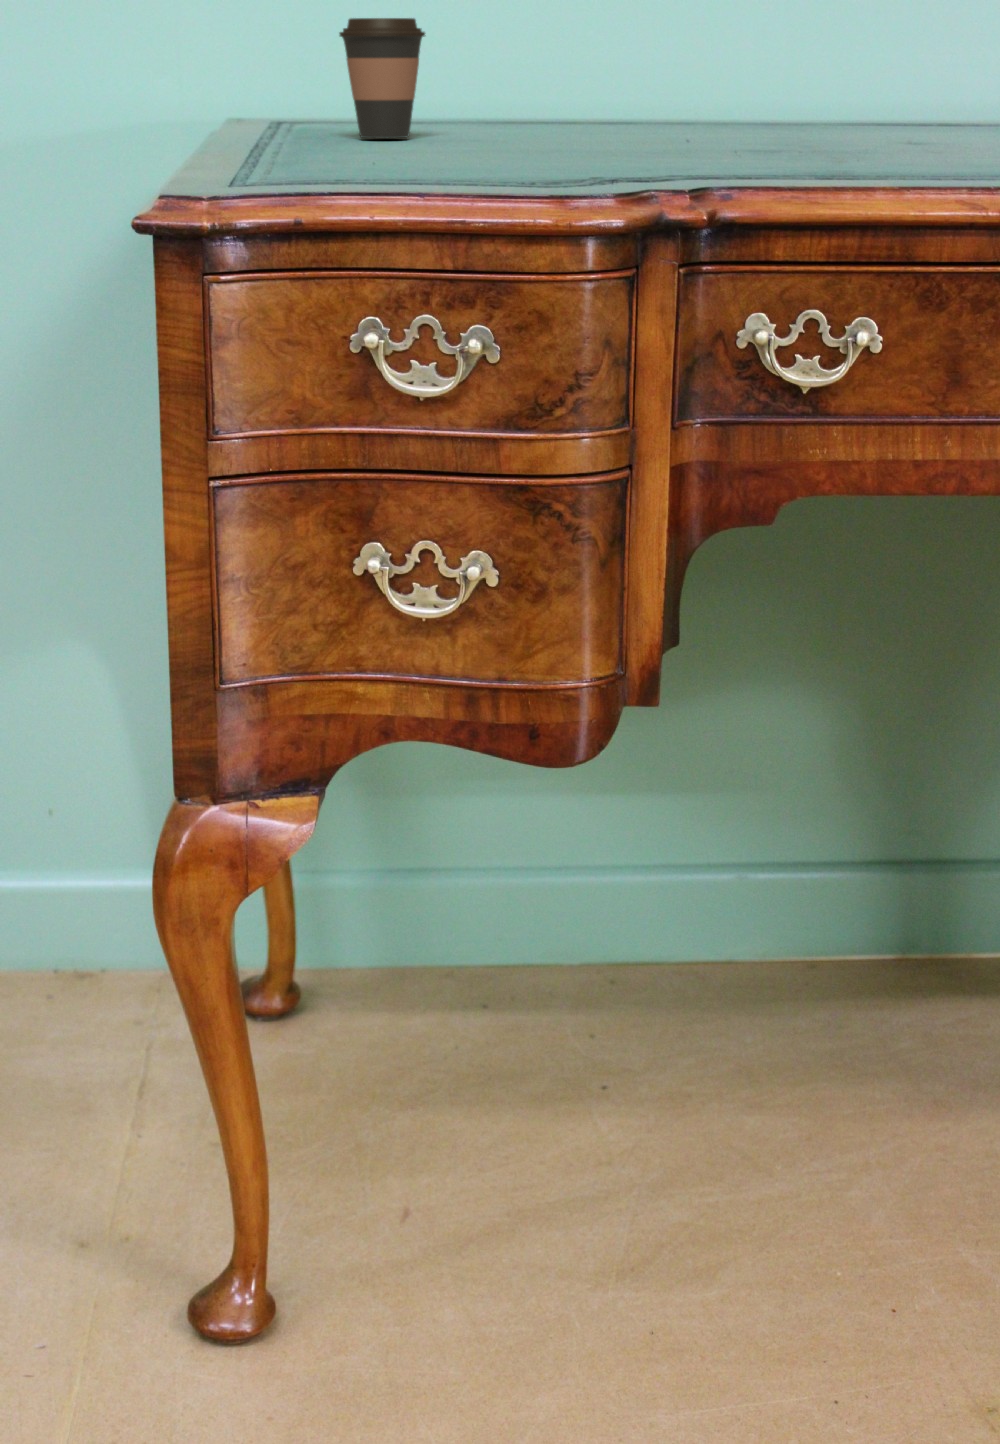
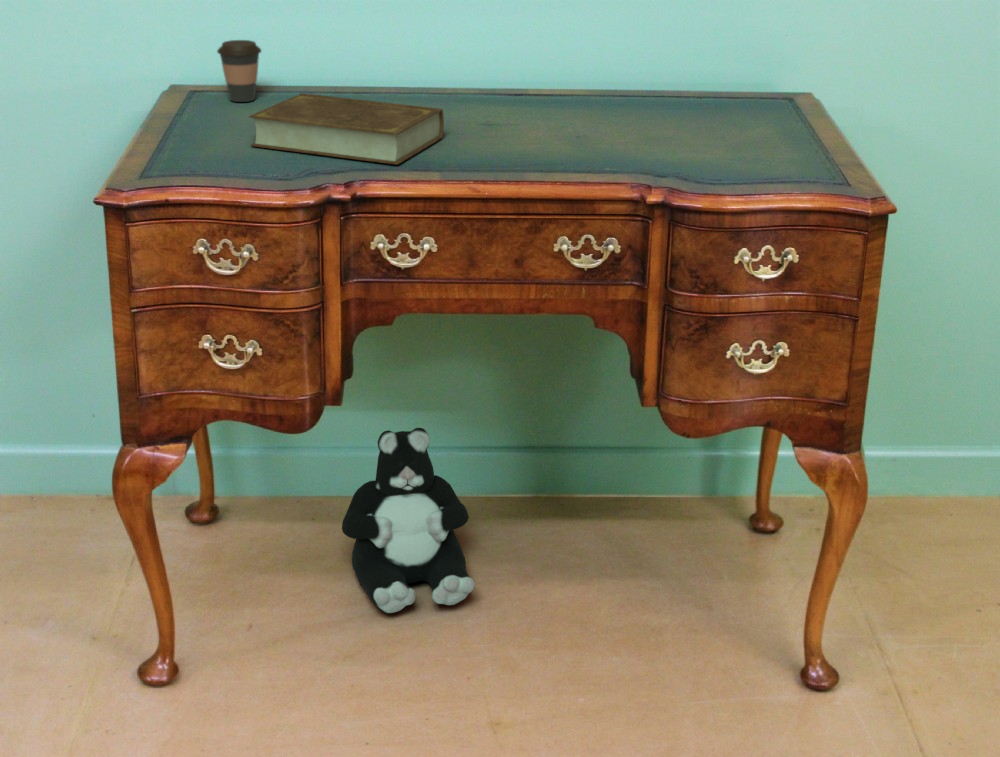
book: none [448,85,844,165] -> present [249,93,444,165]
plush toy: none [579,799,868,1179] -> present [342,428,475,613]

